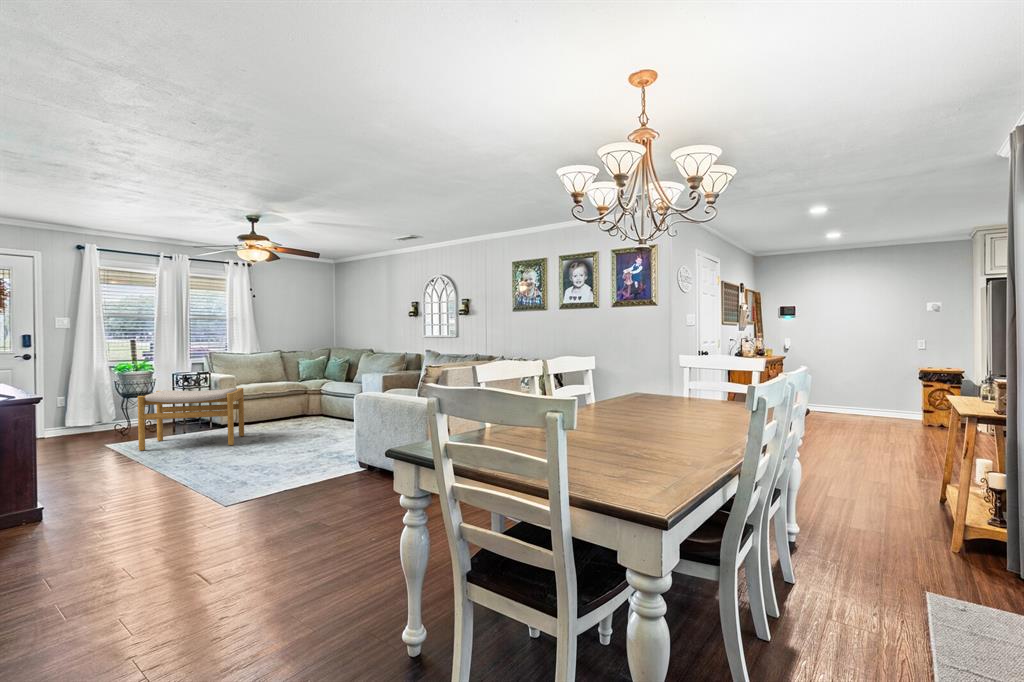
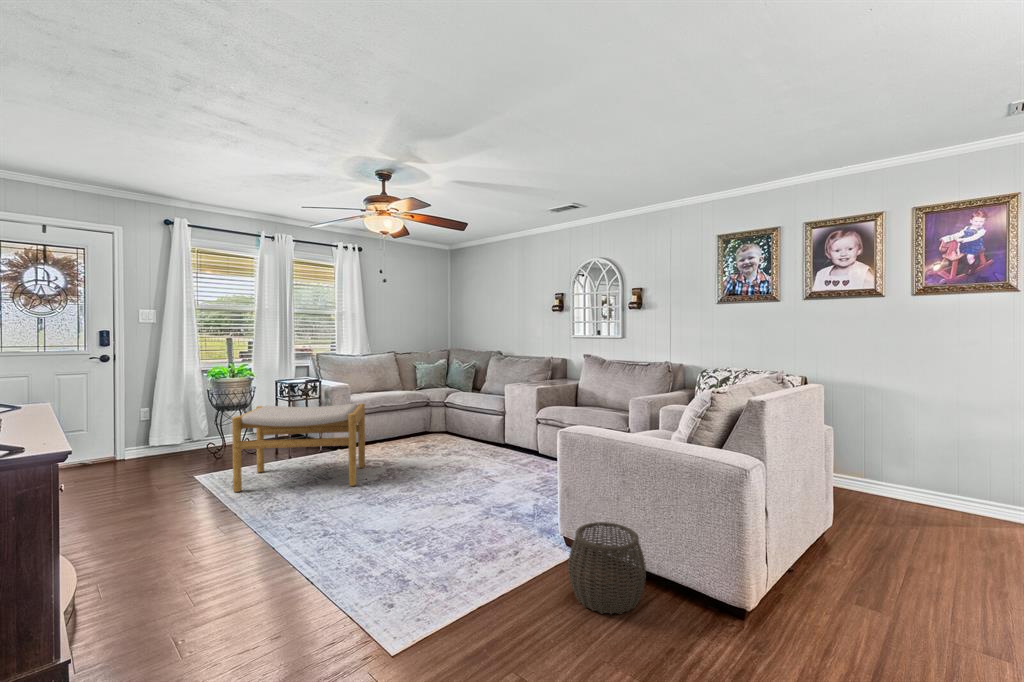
woven basket: none [342,442,386,486] -> present [568,522,646,614]

